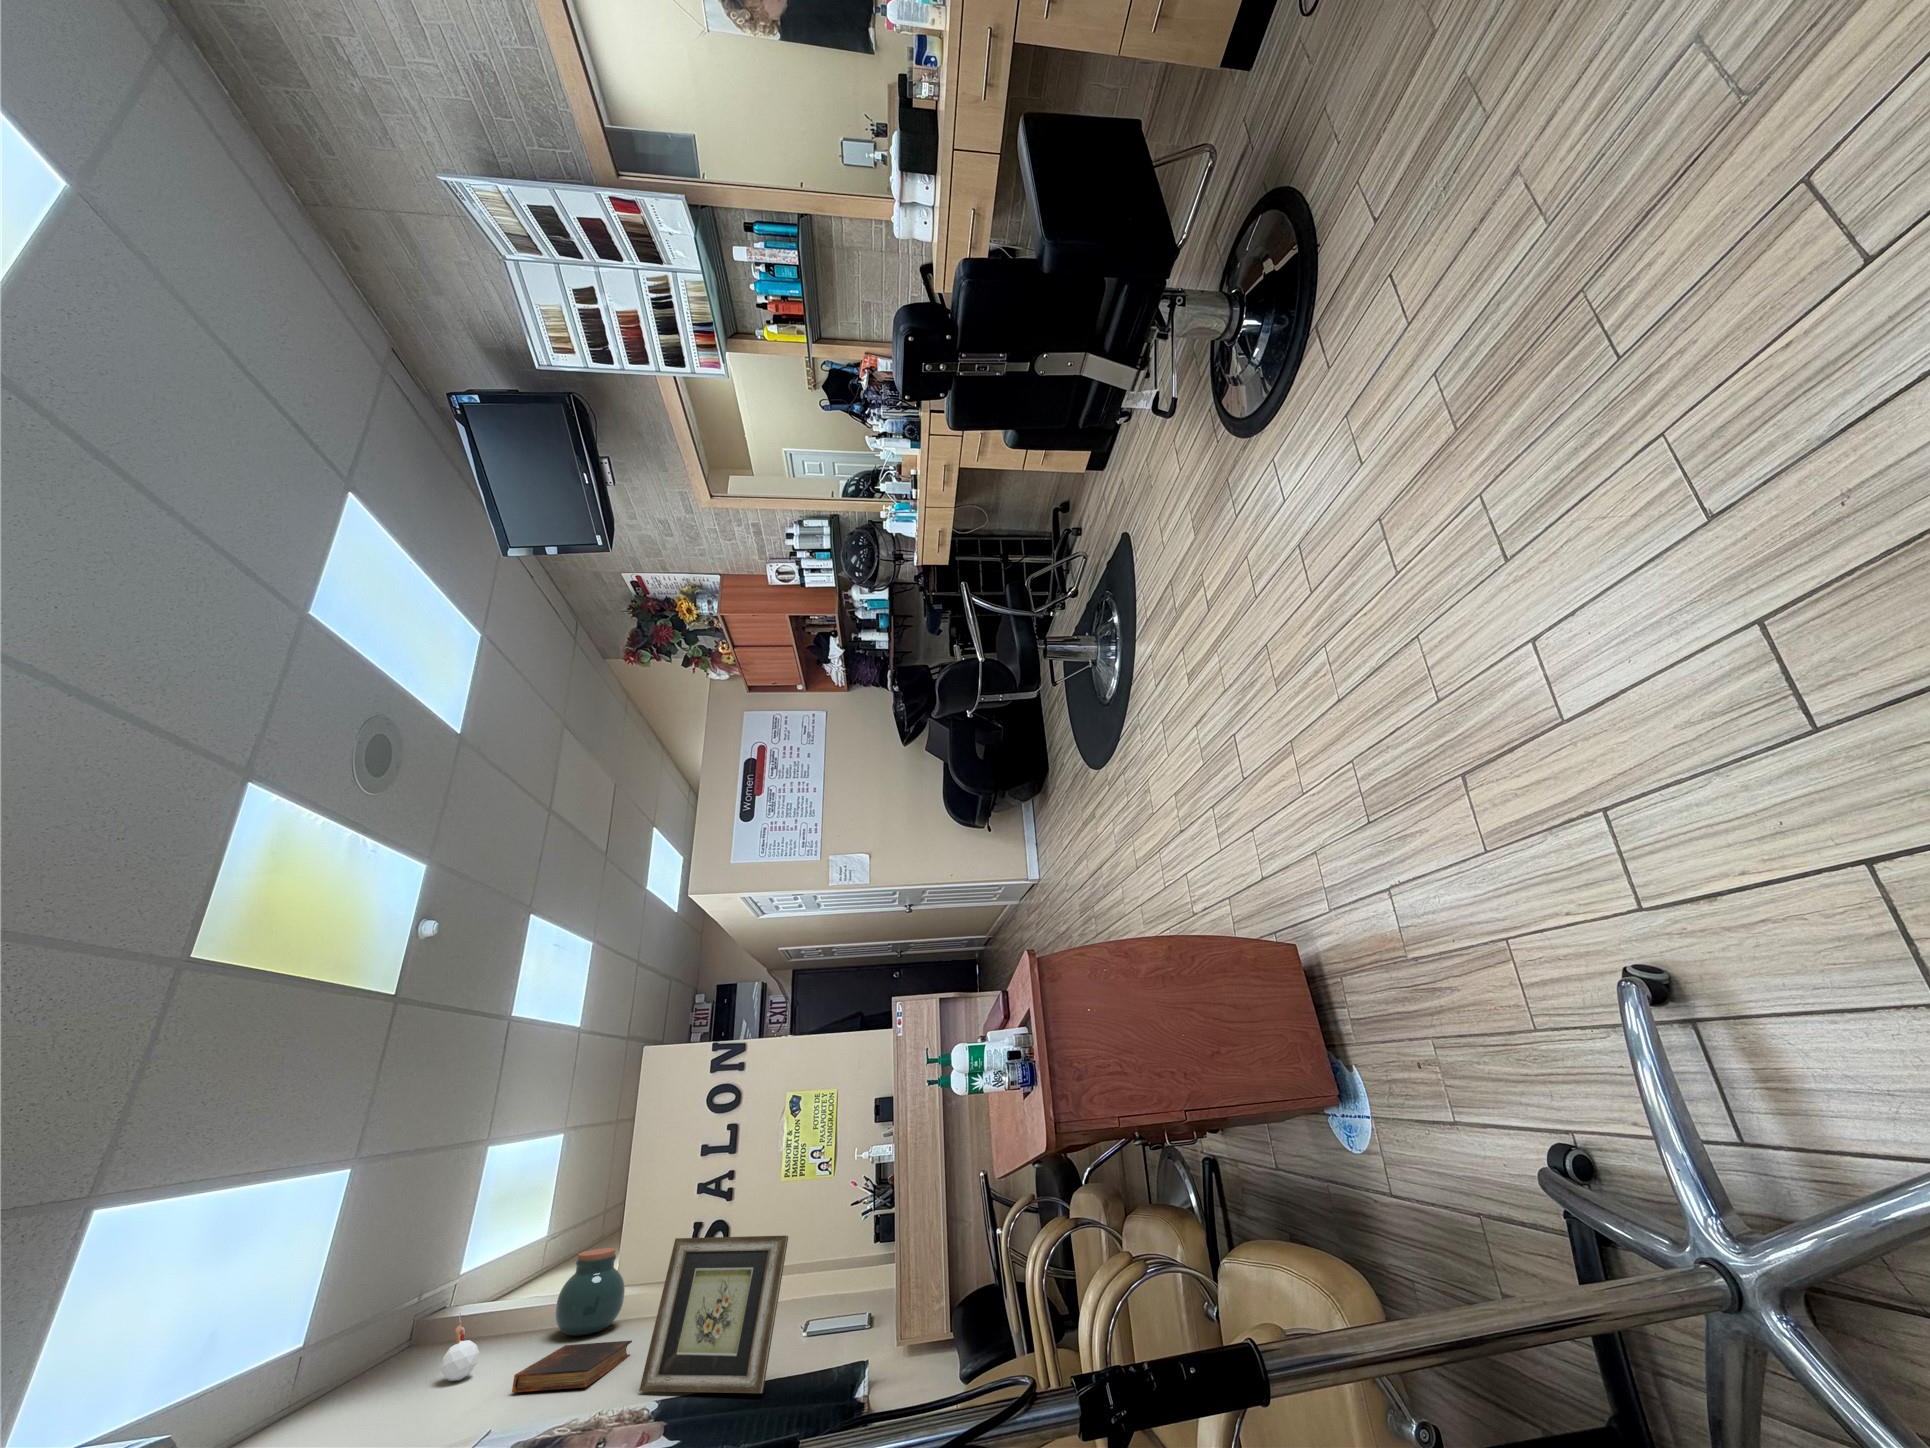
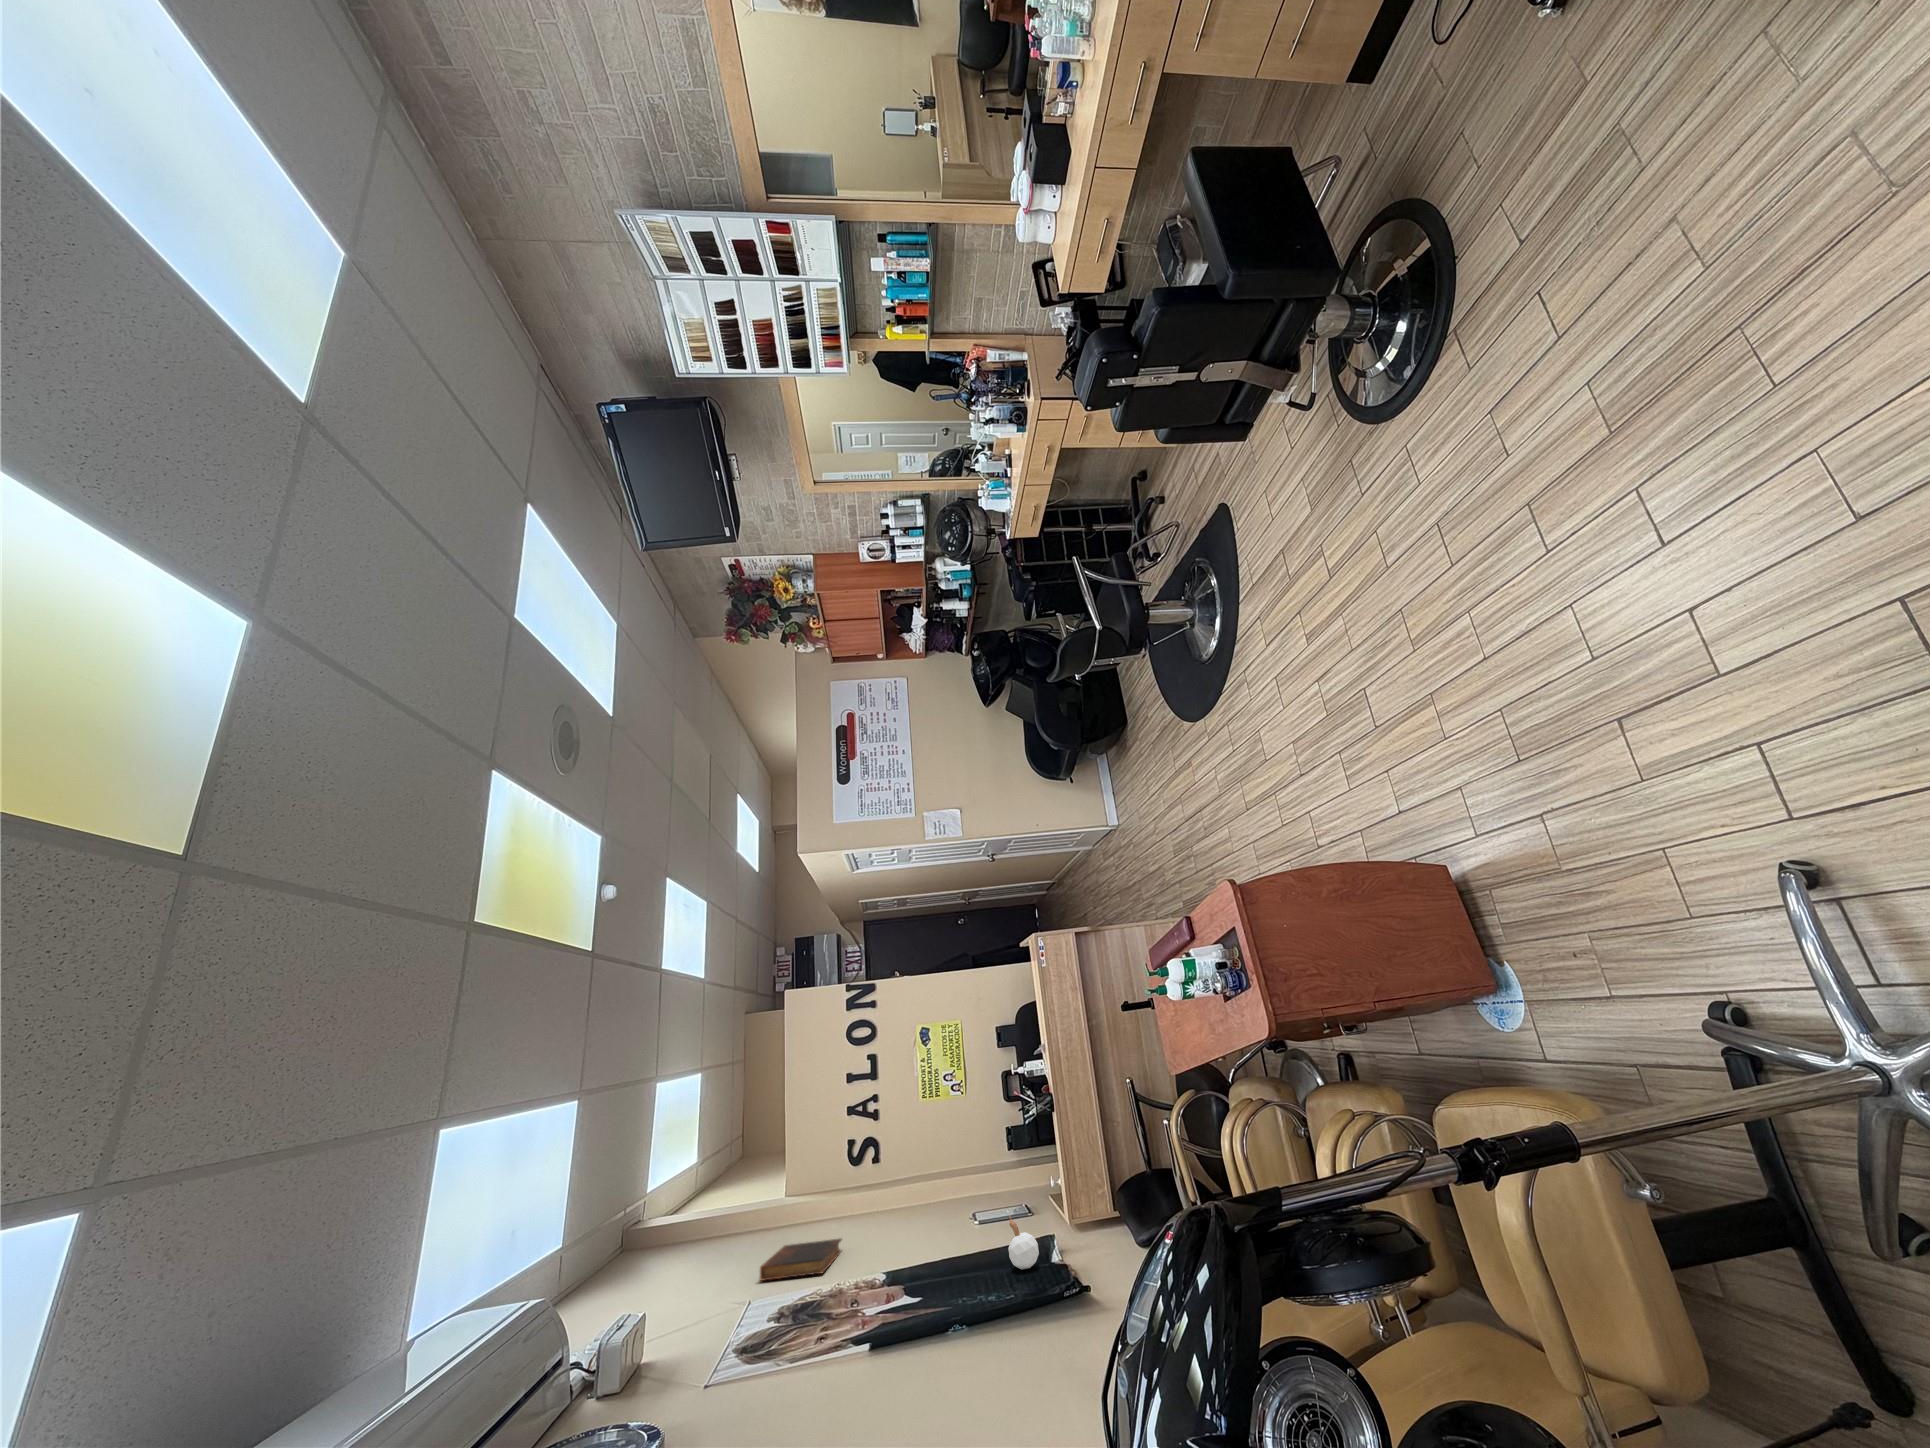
picture frame: present [639,1236,789,1393] -> none [873,1141,983,1272]
jar: present [555,1248,625,1336] -> none [761,1167,816,1240]
candle: present [441,1313,479,1381] -> present [1007,1209,1039,1270]

